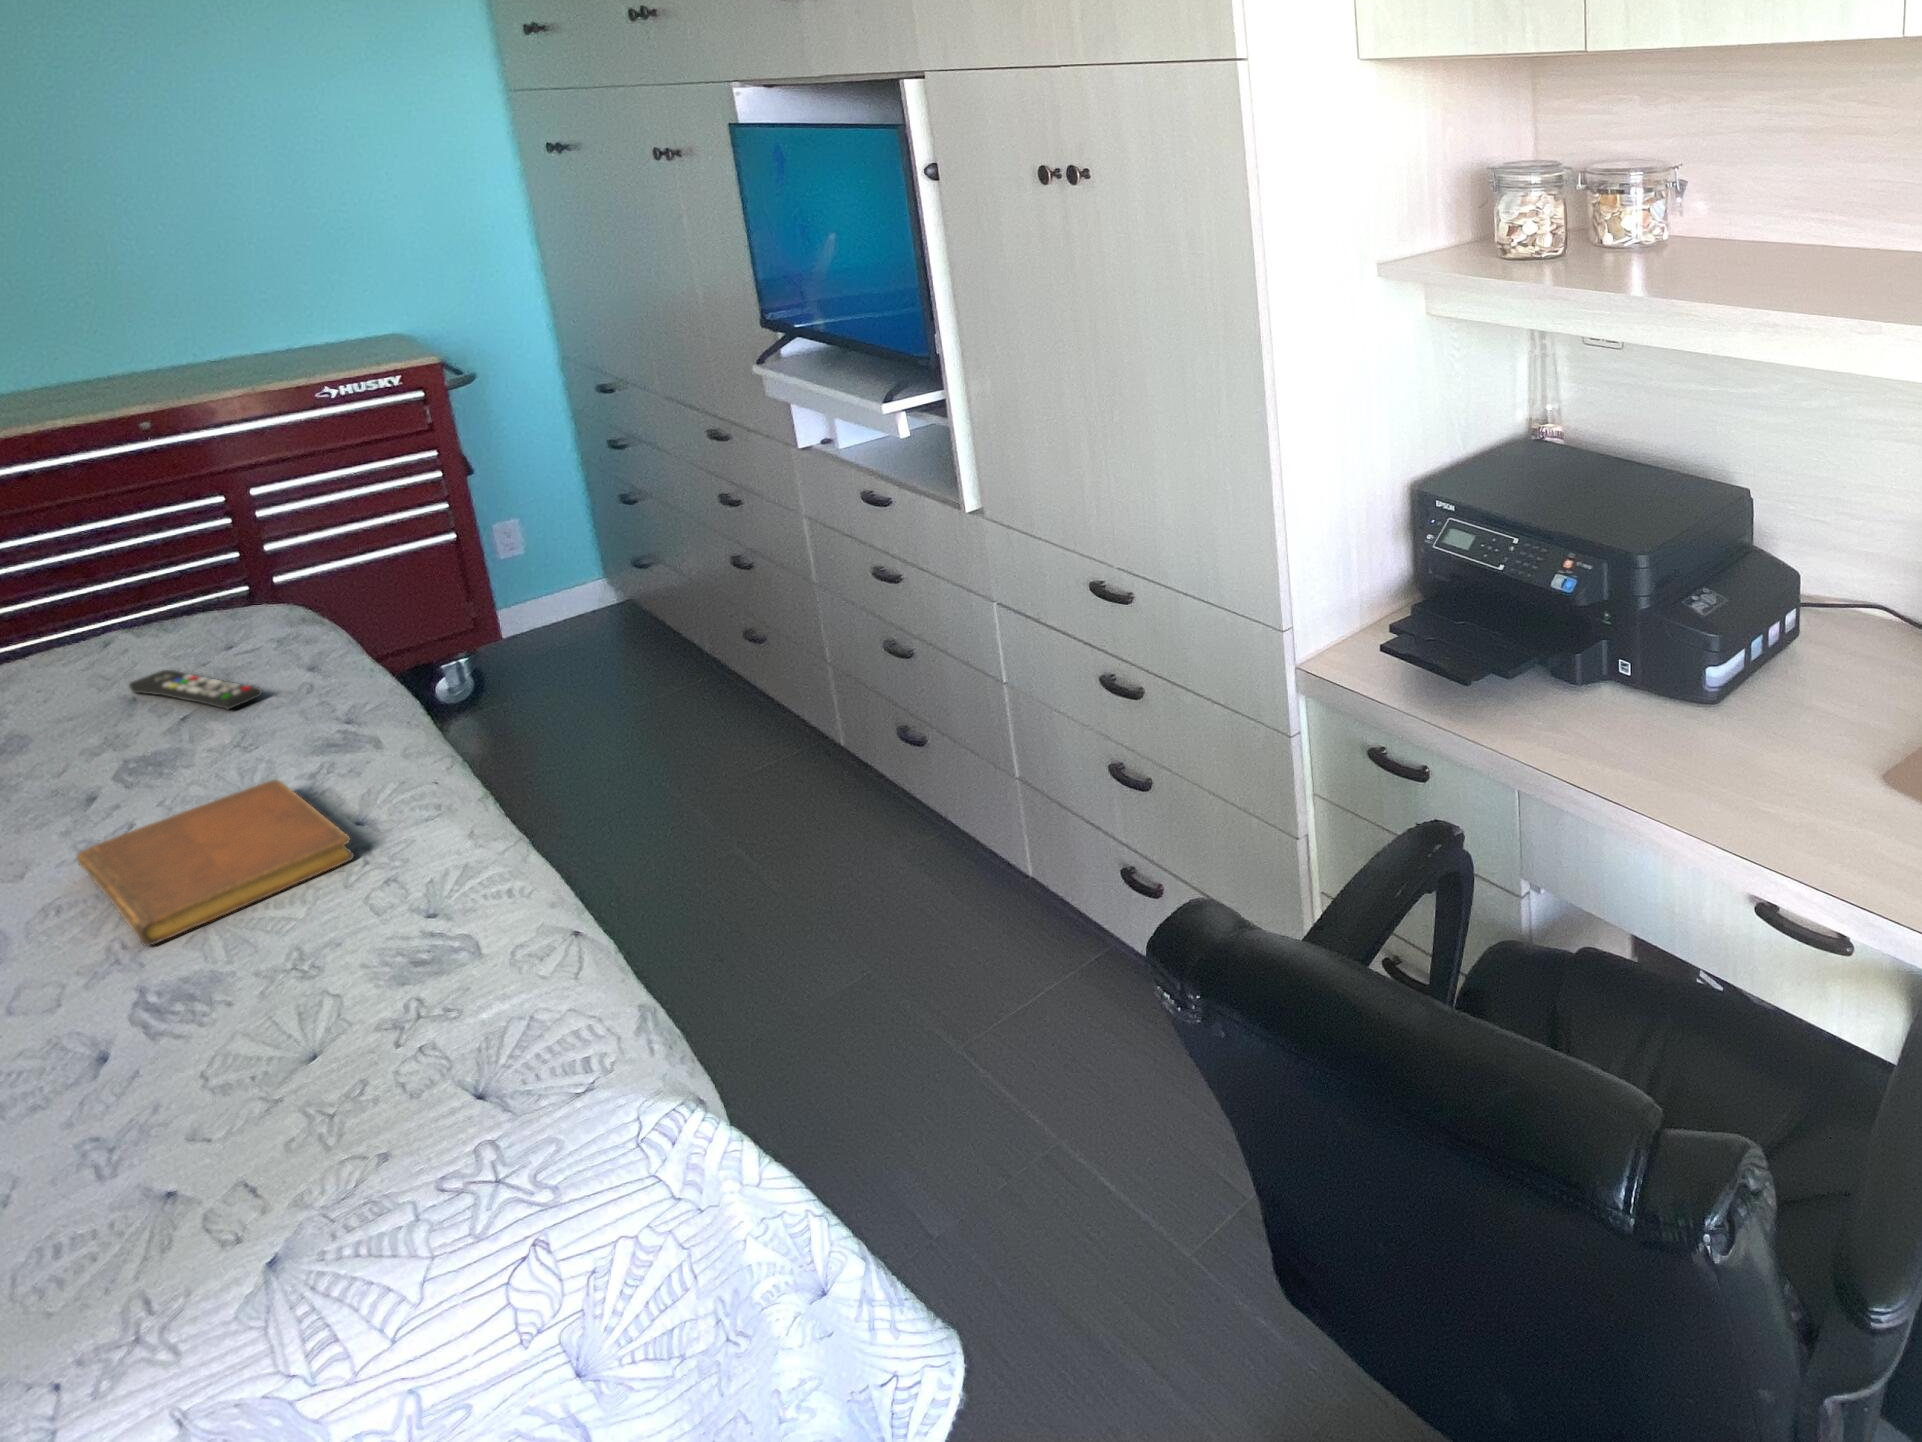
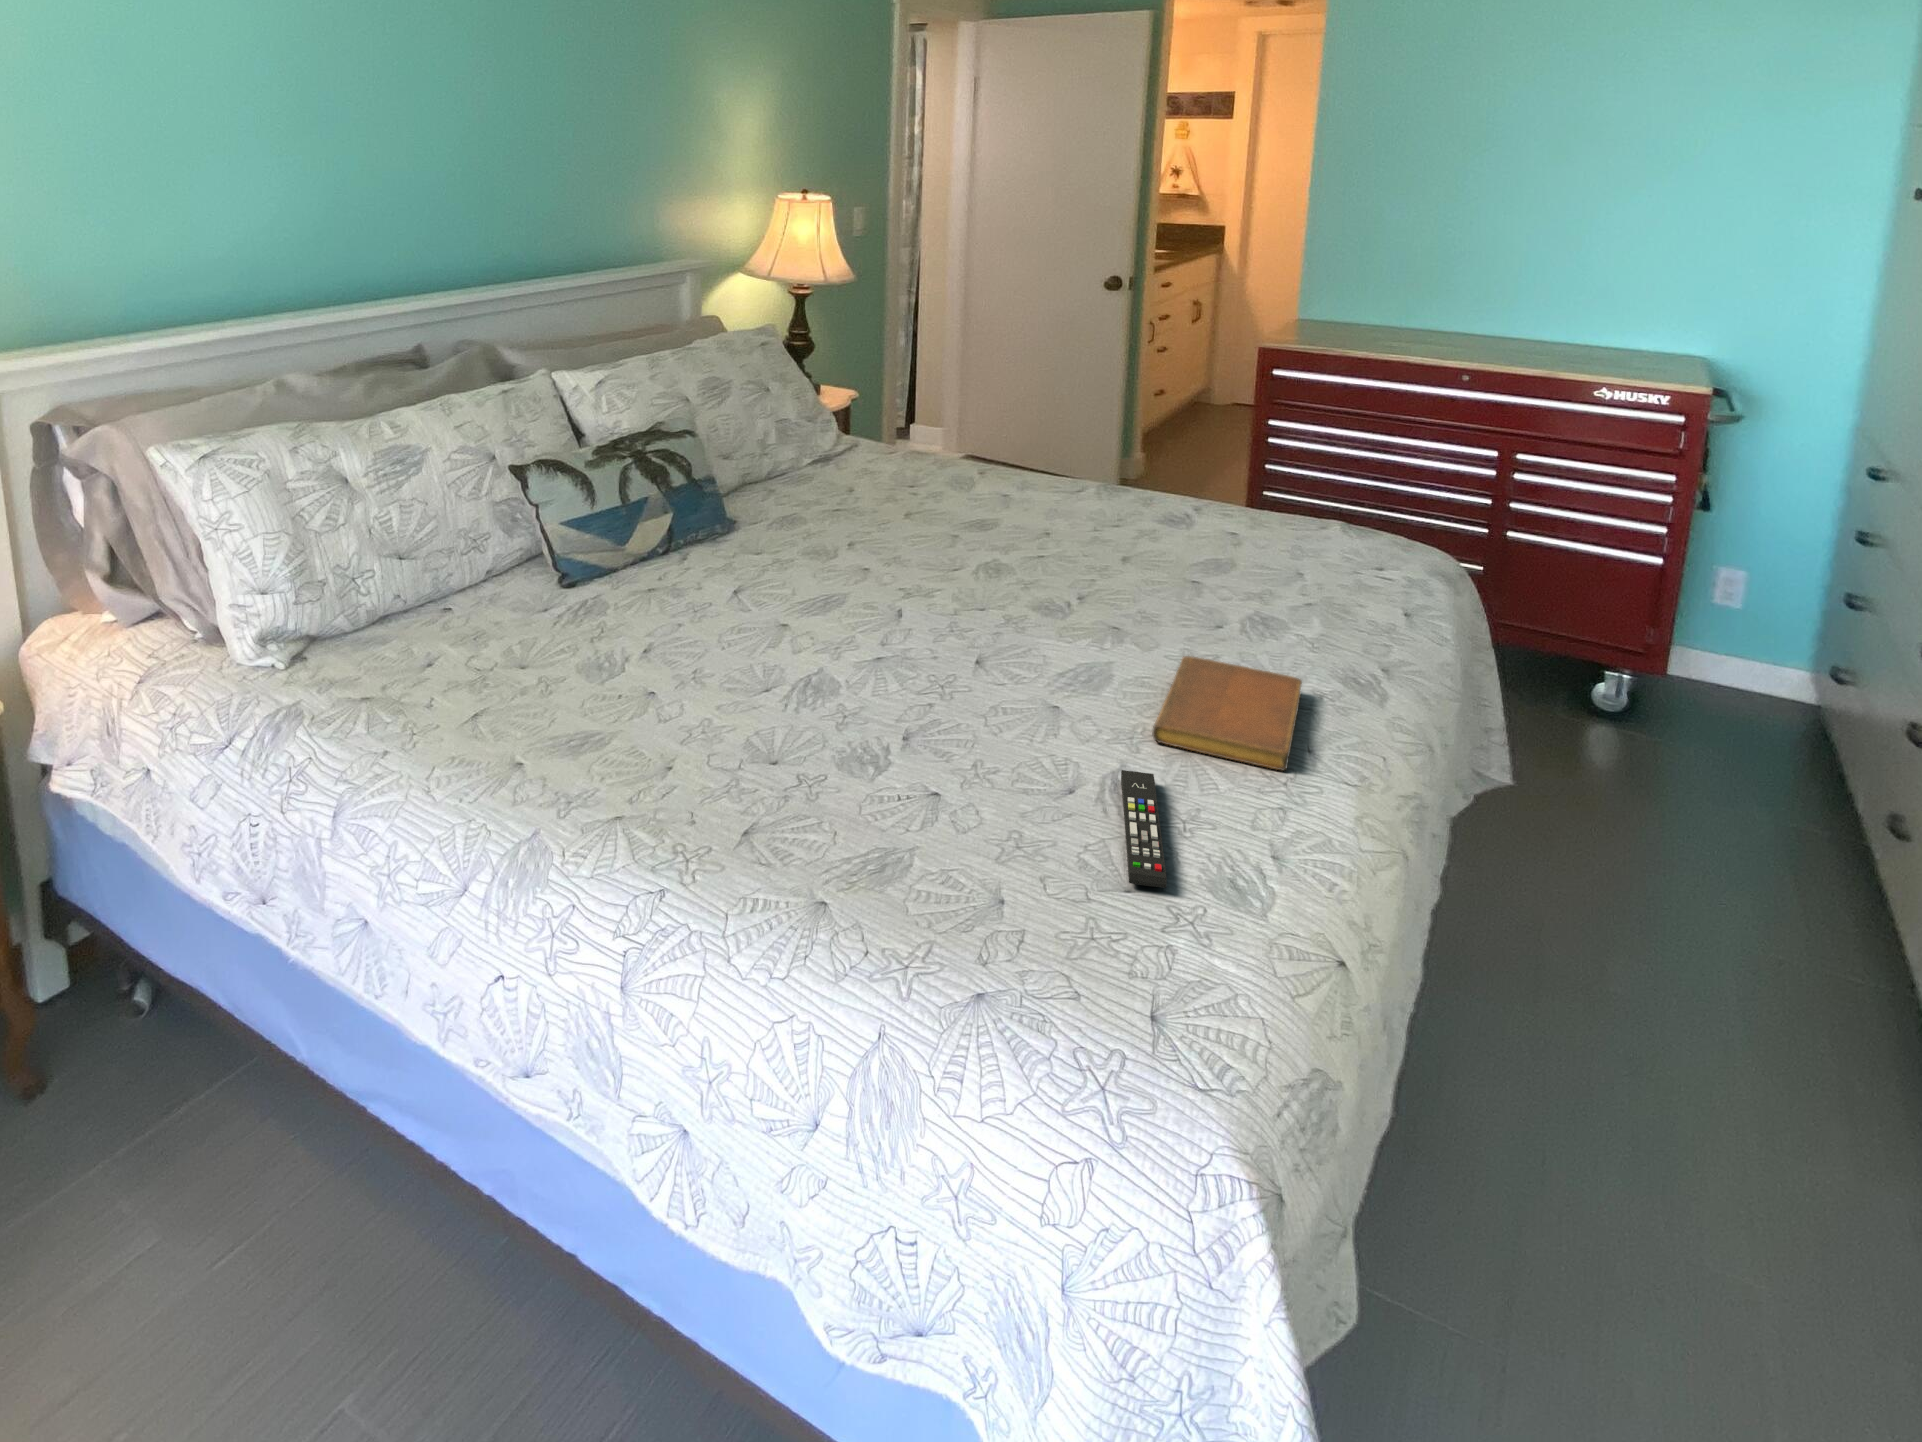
remote control: present [129,670,262,709] -> present [1121,770,1167,888]

